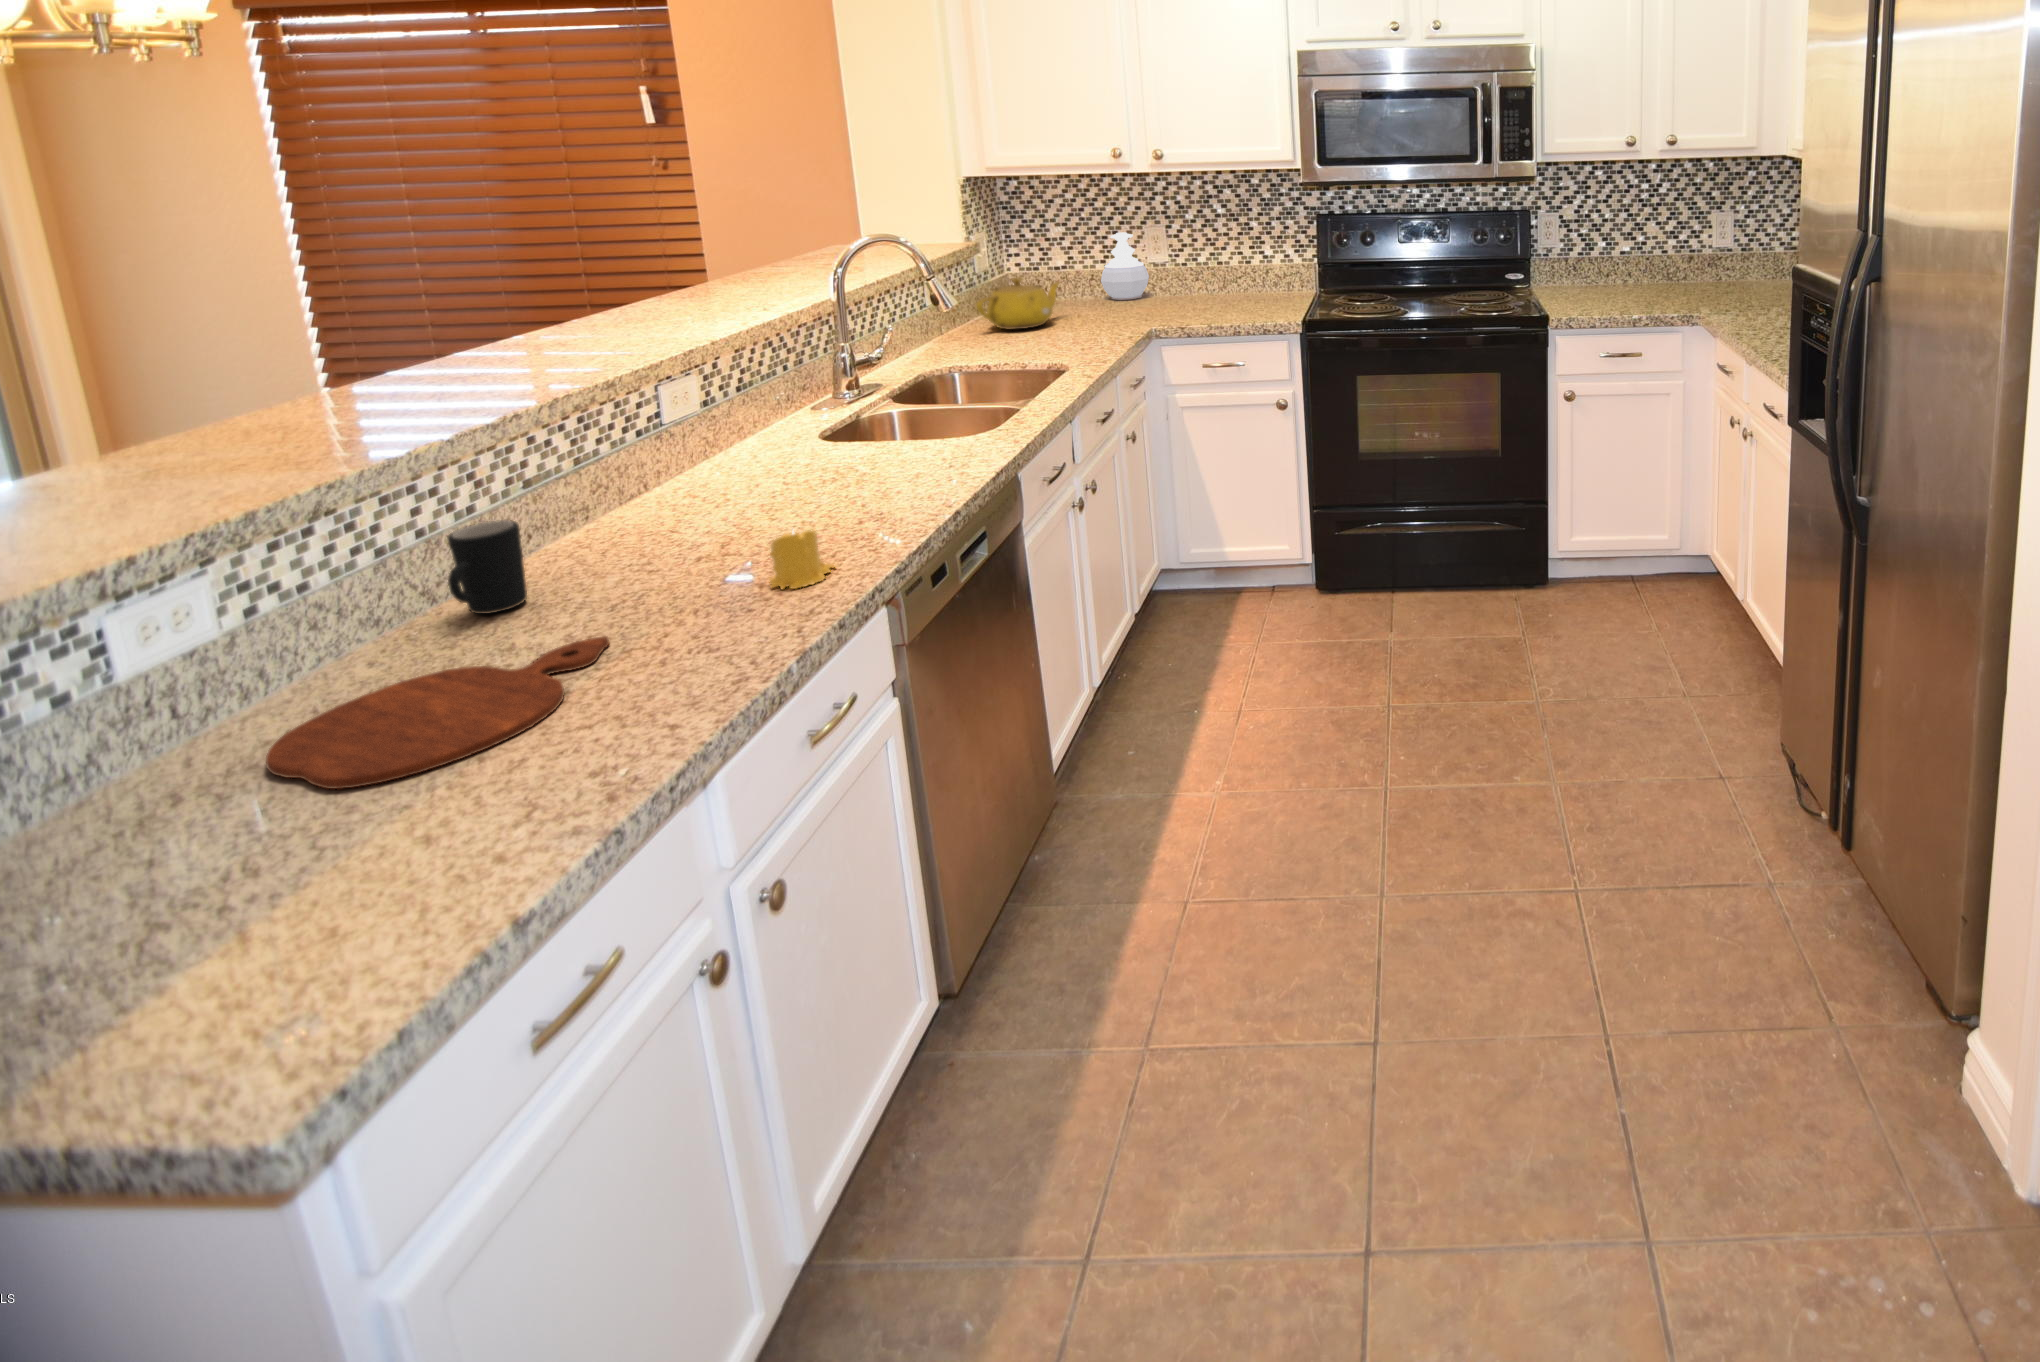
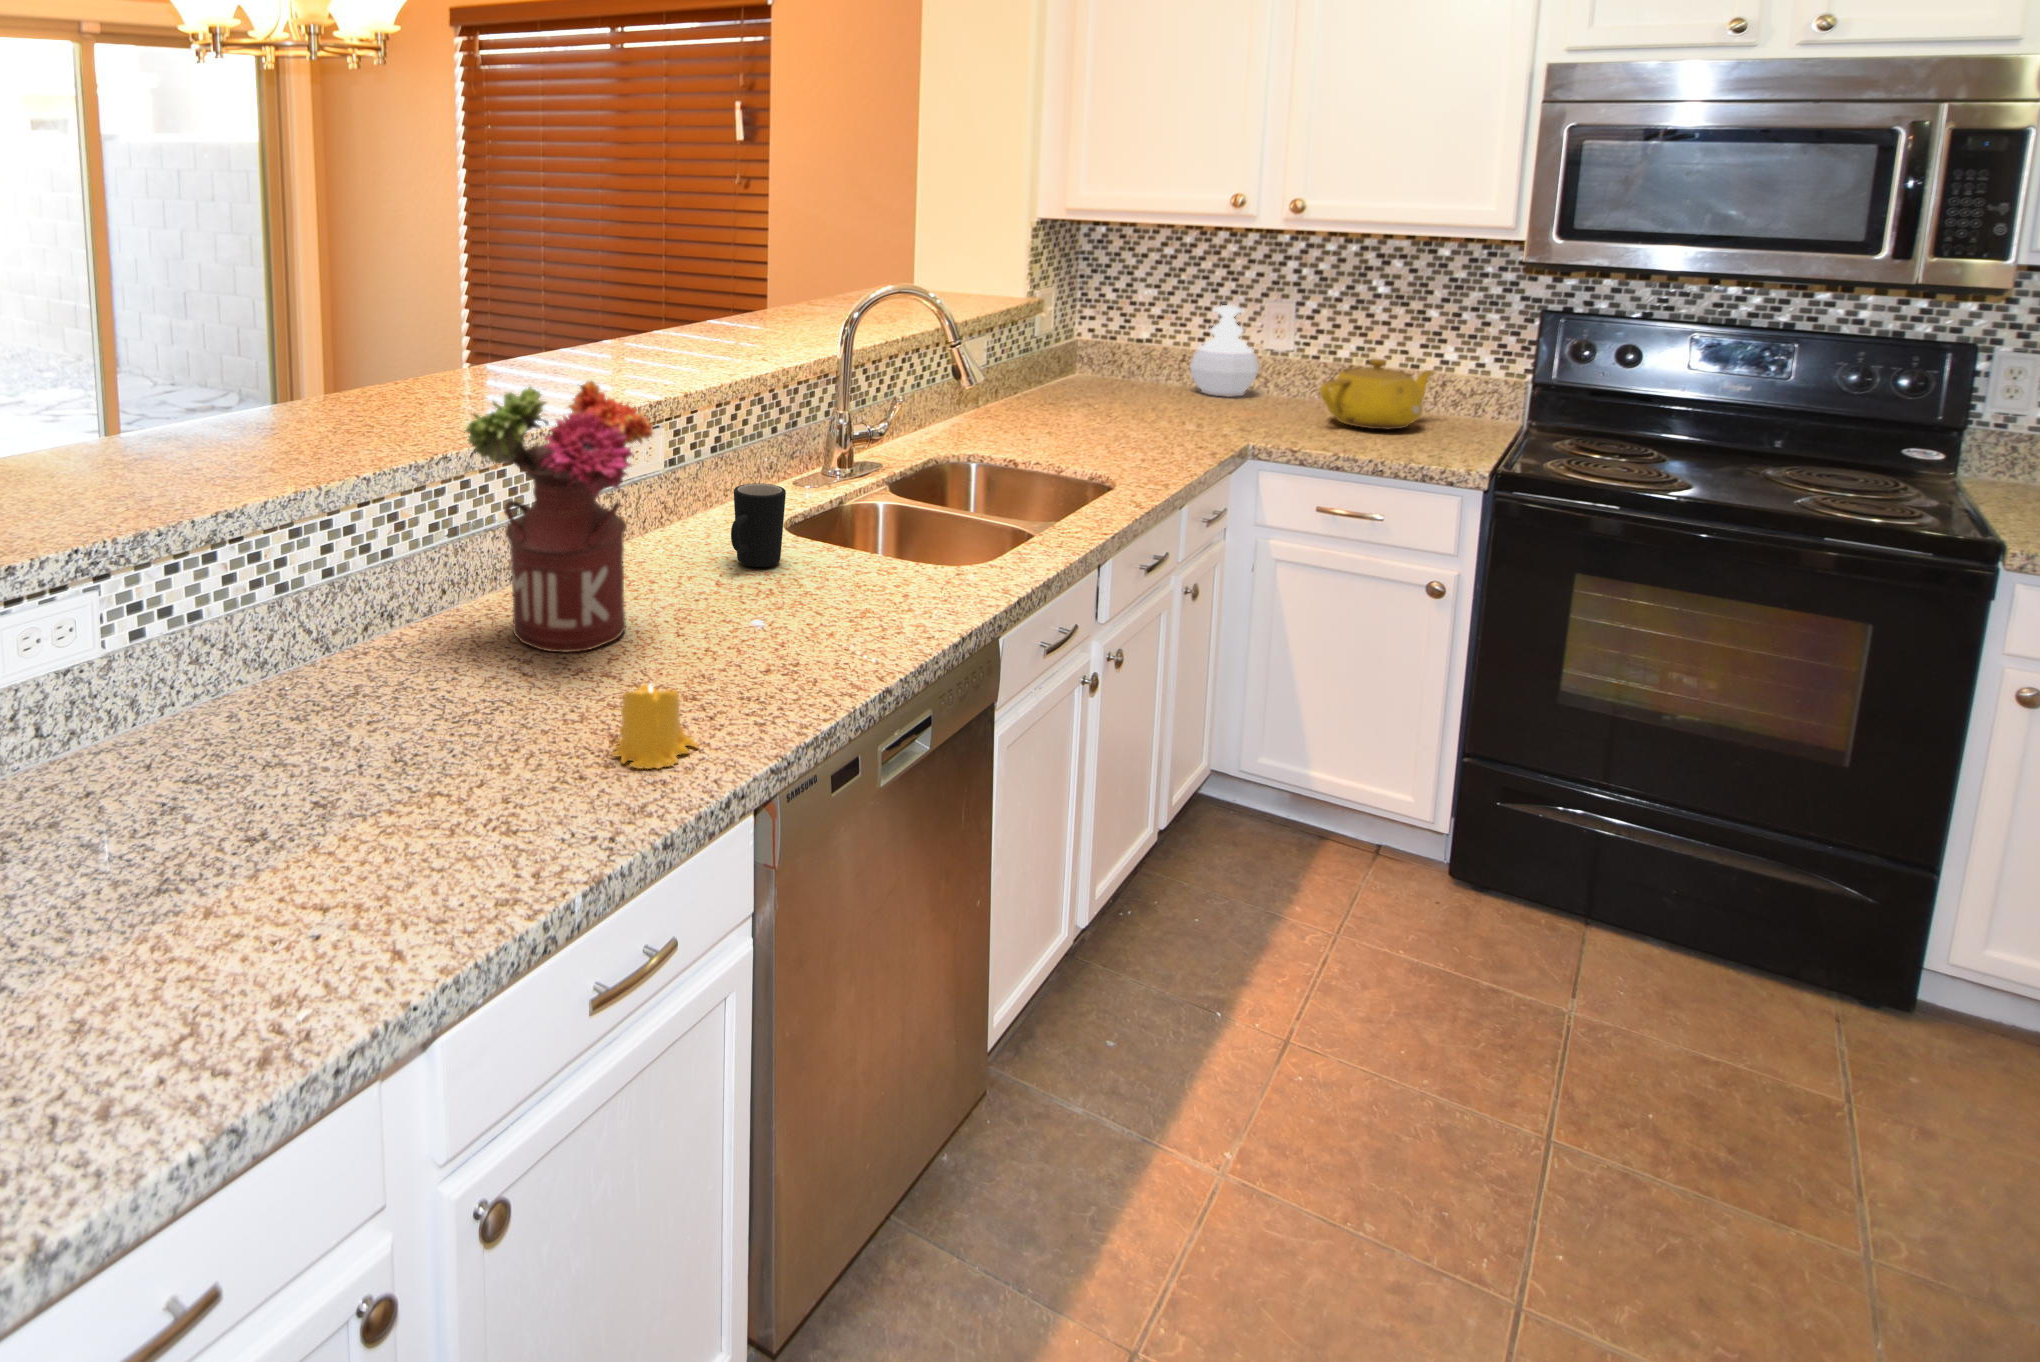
teapot: present [976,278,1060,329] -> present [1320,359,1435,429]
flower arrangement: none [548,329,729,552] -> present [465,381,653,652]
mug: present [448,520,527,614] -> present [731,483,786,567]
cutting board: present [266,636,609,789] -> none [41,761,413,921]

